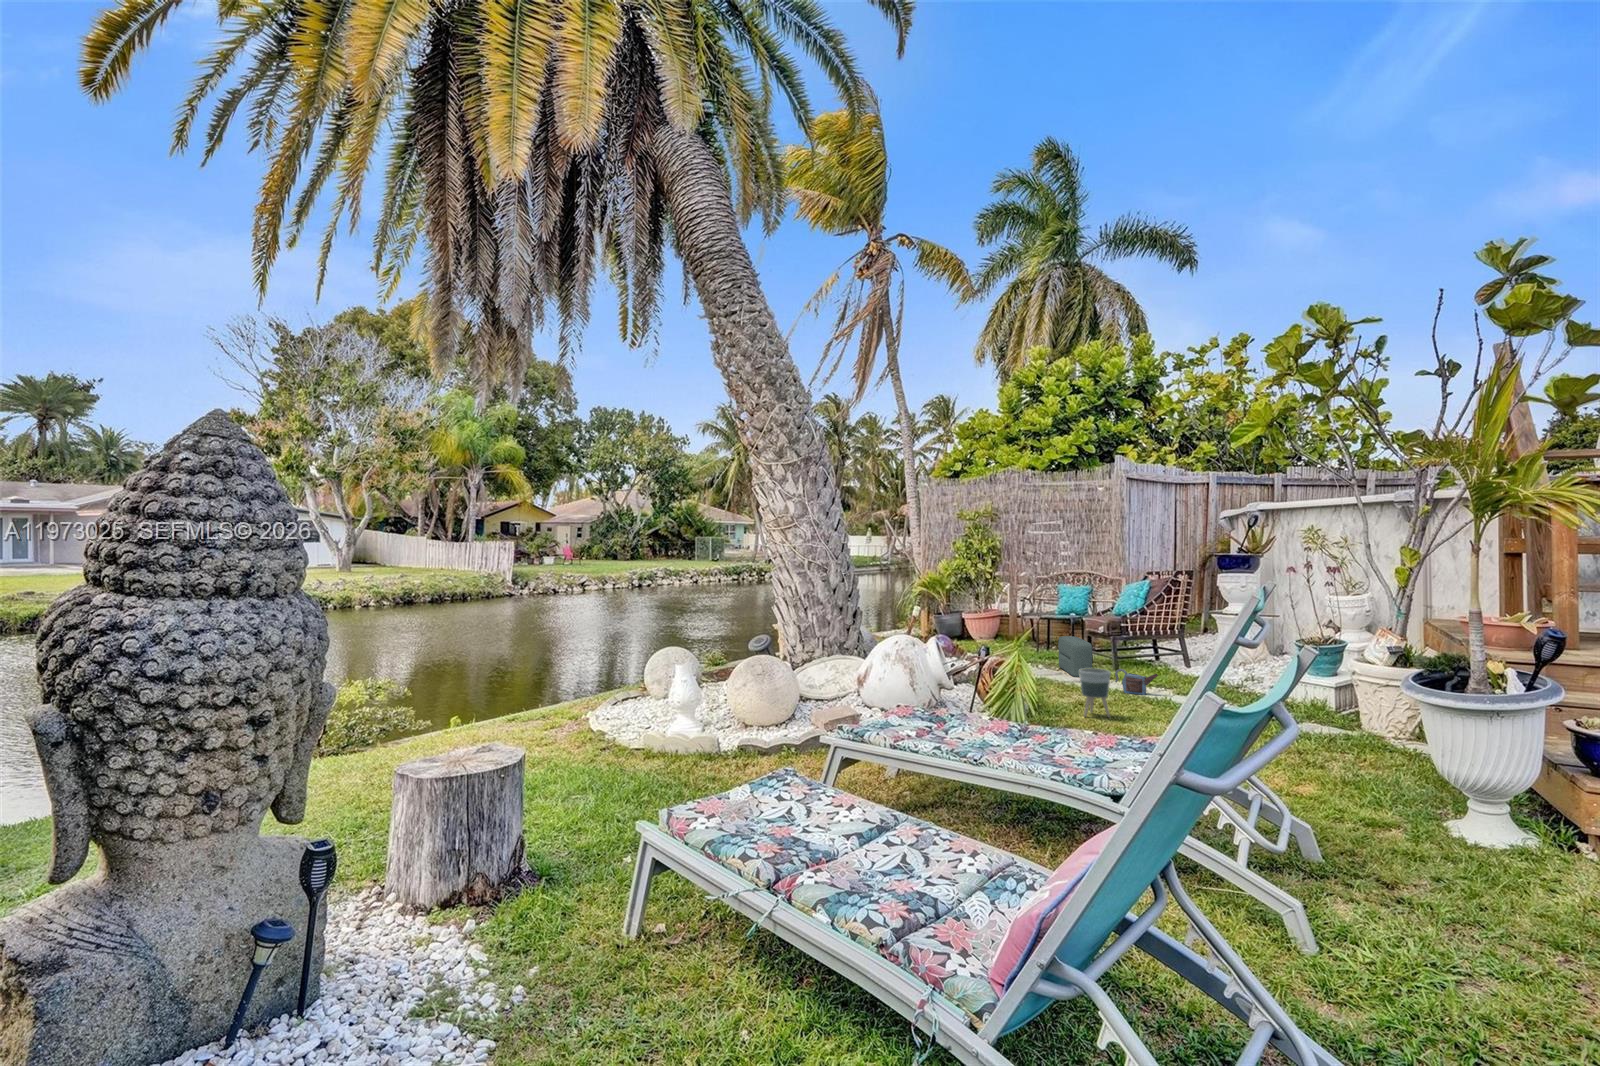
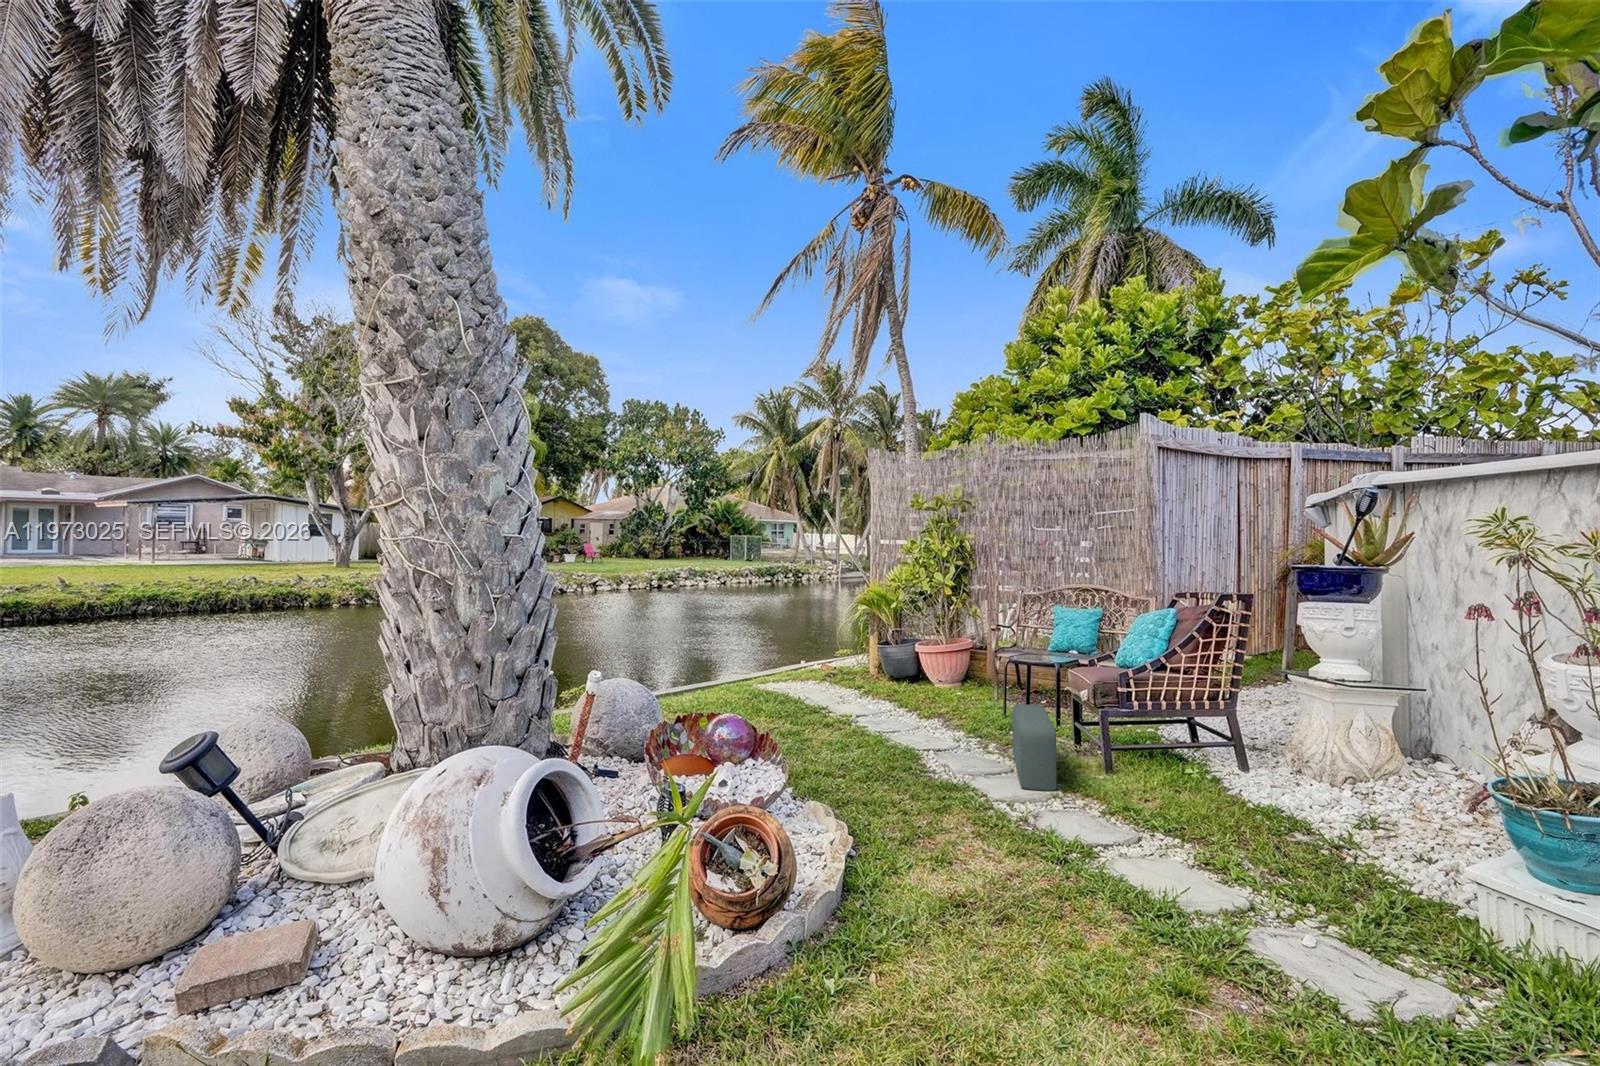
planter: present [1079,668,1111,717] -> none [935,854,1009,995]
watering can: present [1115,669,1158,695] -> none [1073,808,1162,872]

